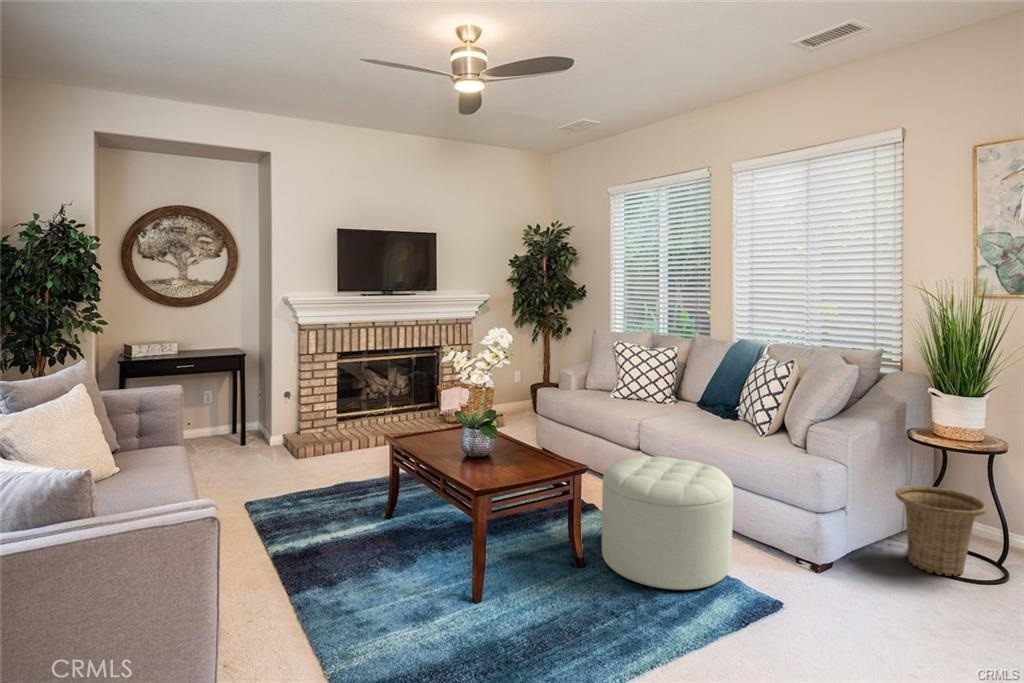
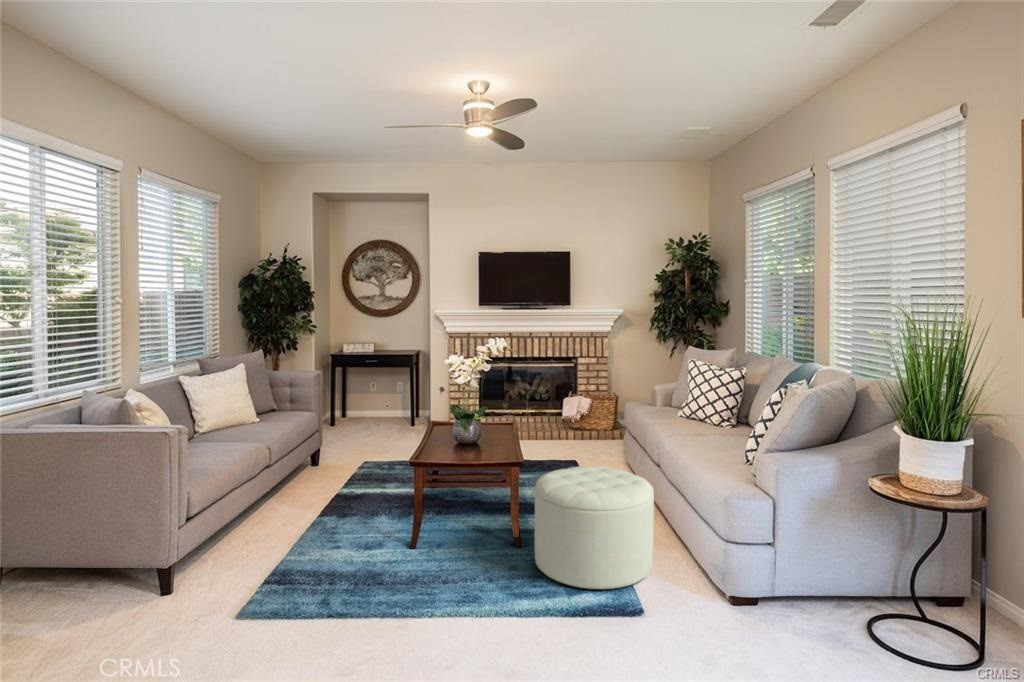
basket: present [895,486,987,576] -> none [837,542,941,654]

